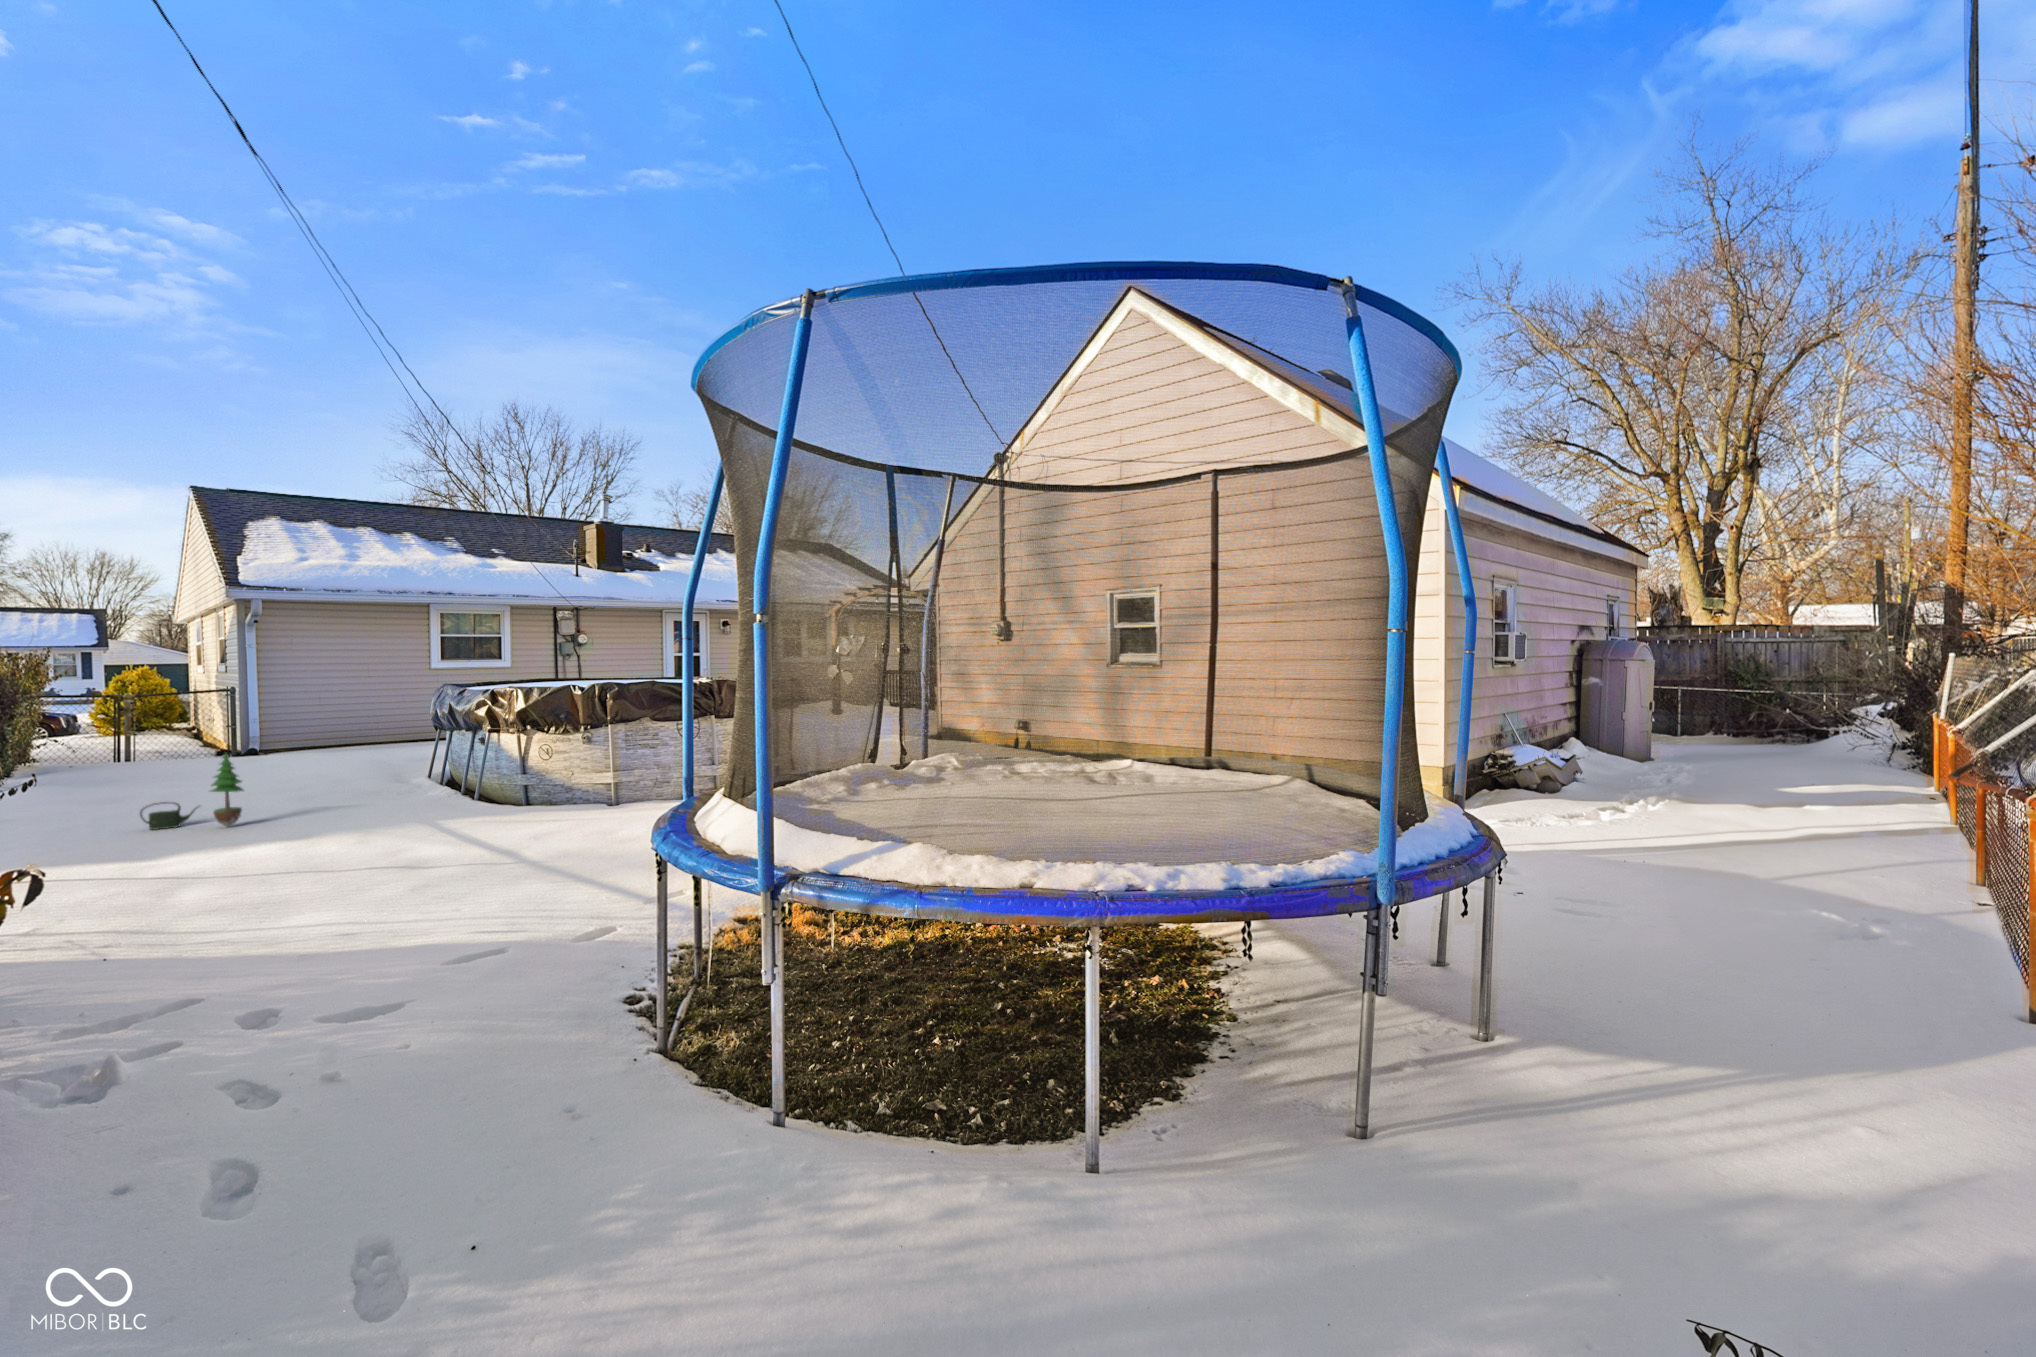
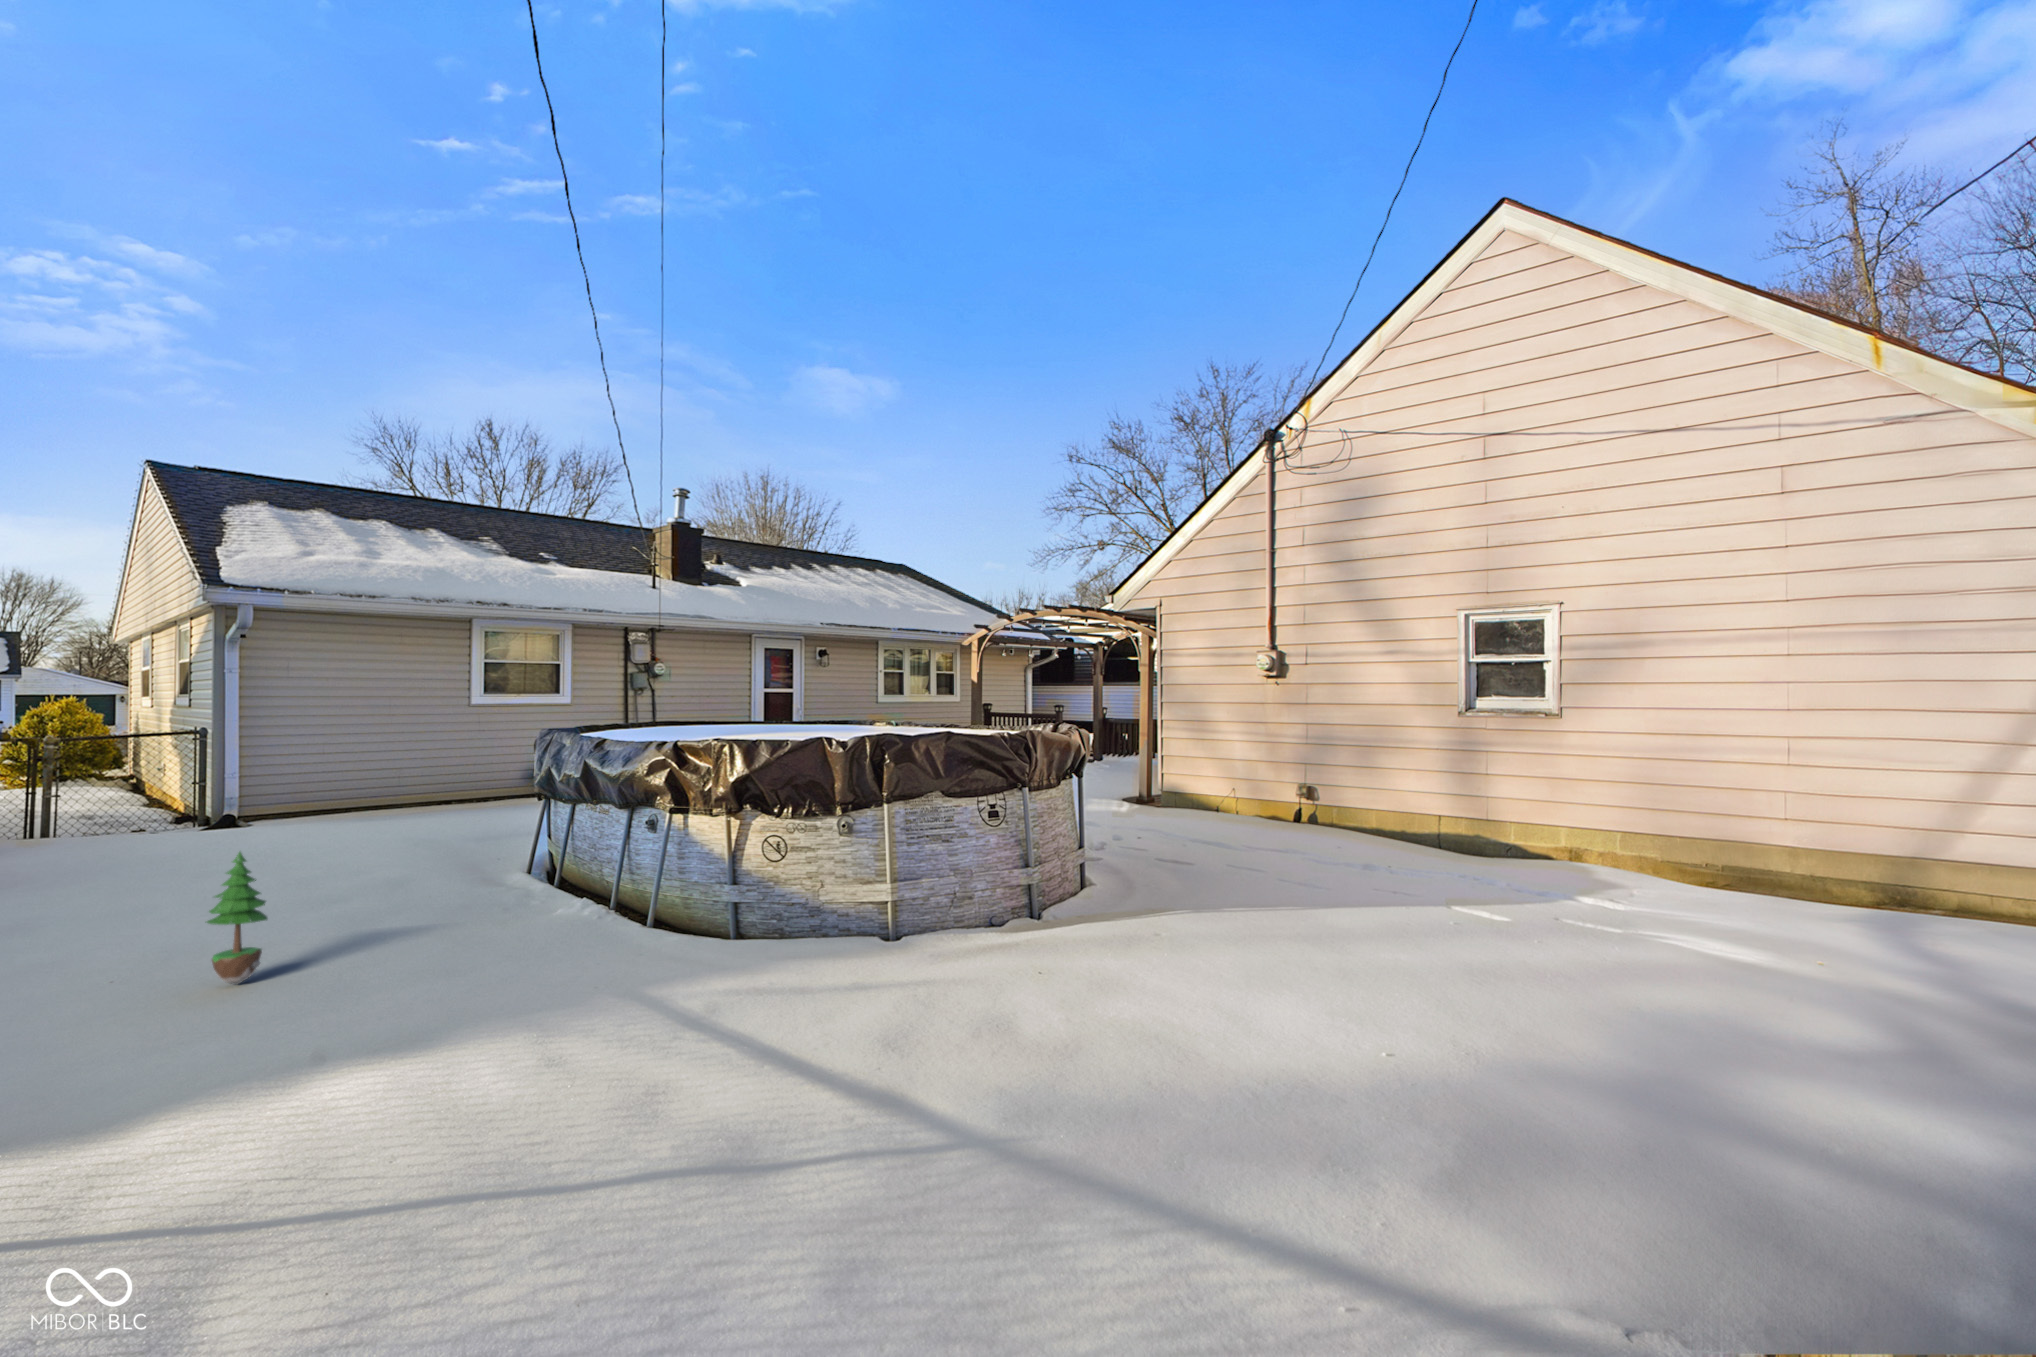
watering can: present [140,802,196,830] -> none [74,939,186,993]

